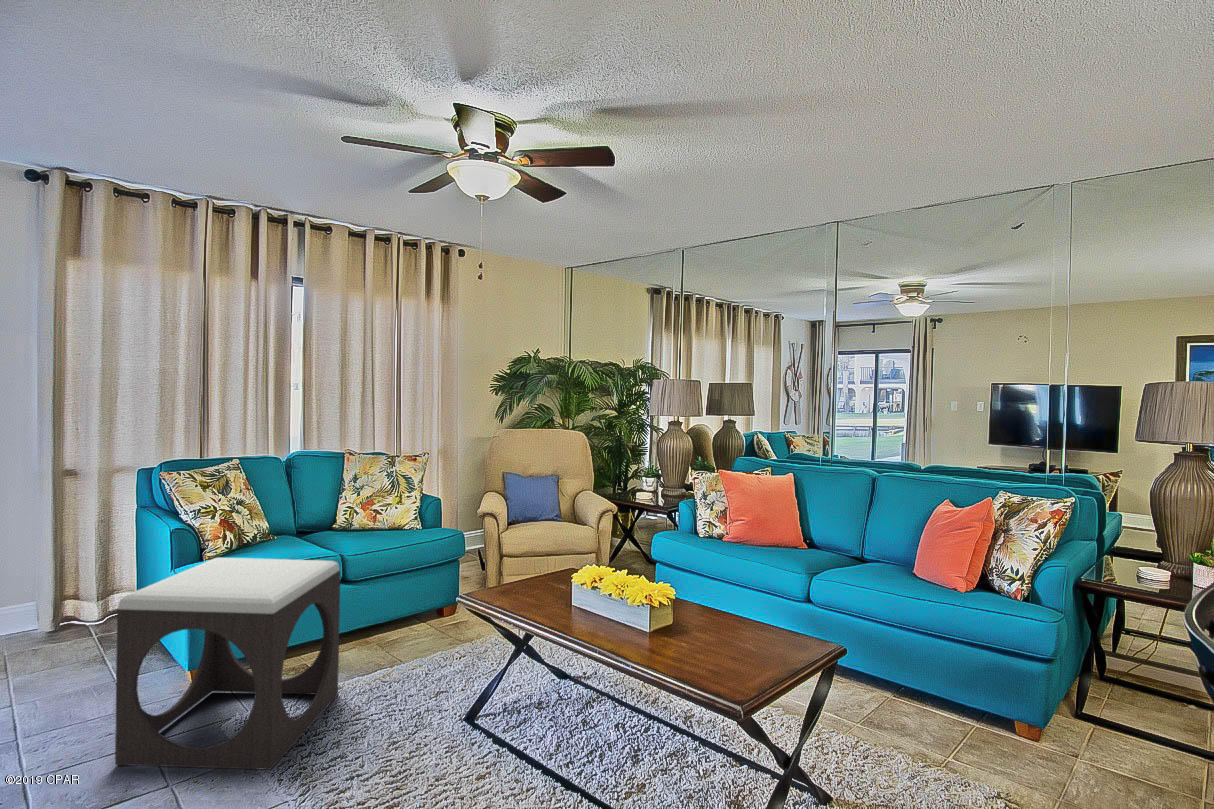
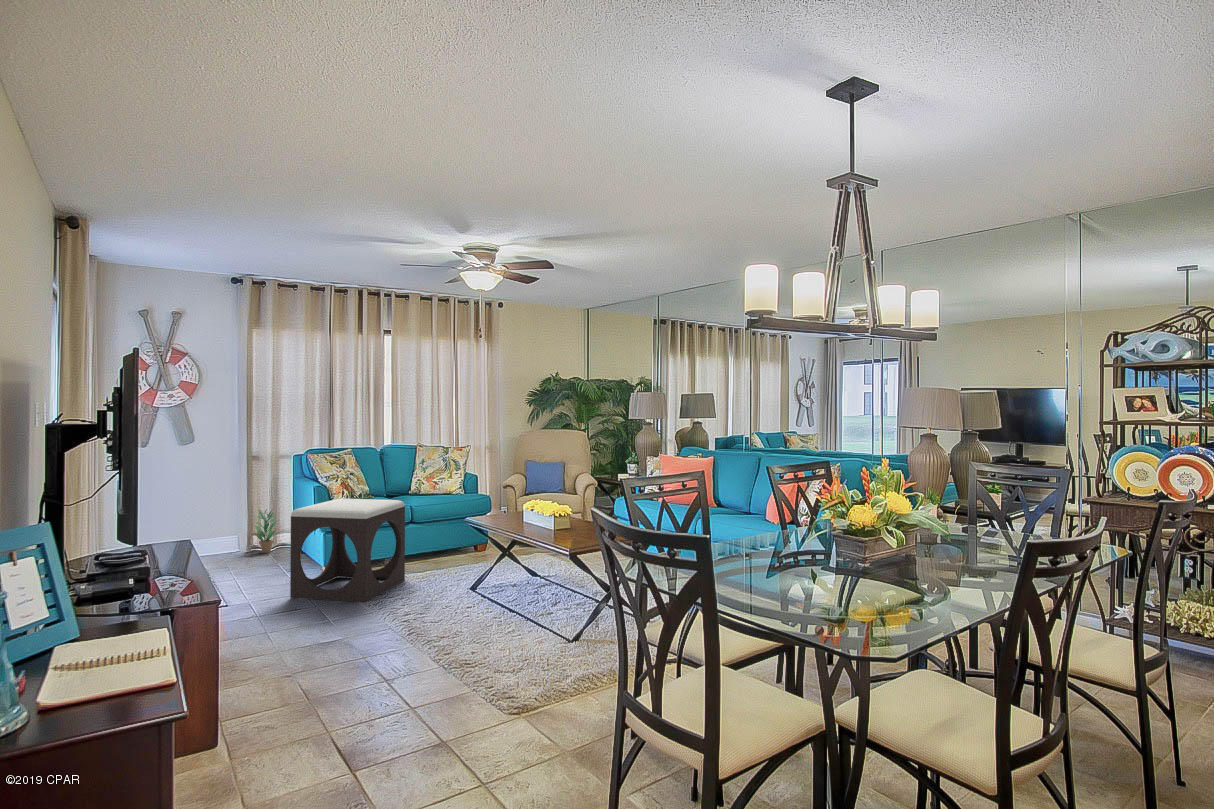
potted plant: none [61,557,111,631] -> present [255,509,277,553]

